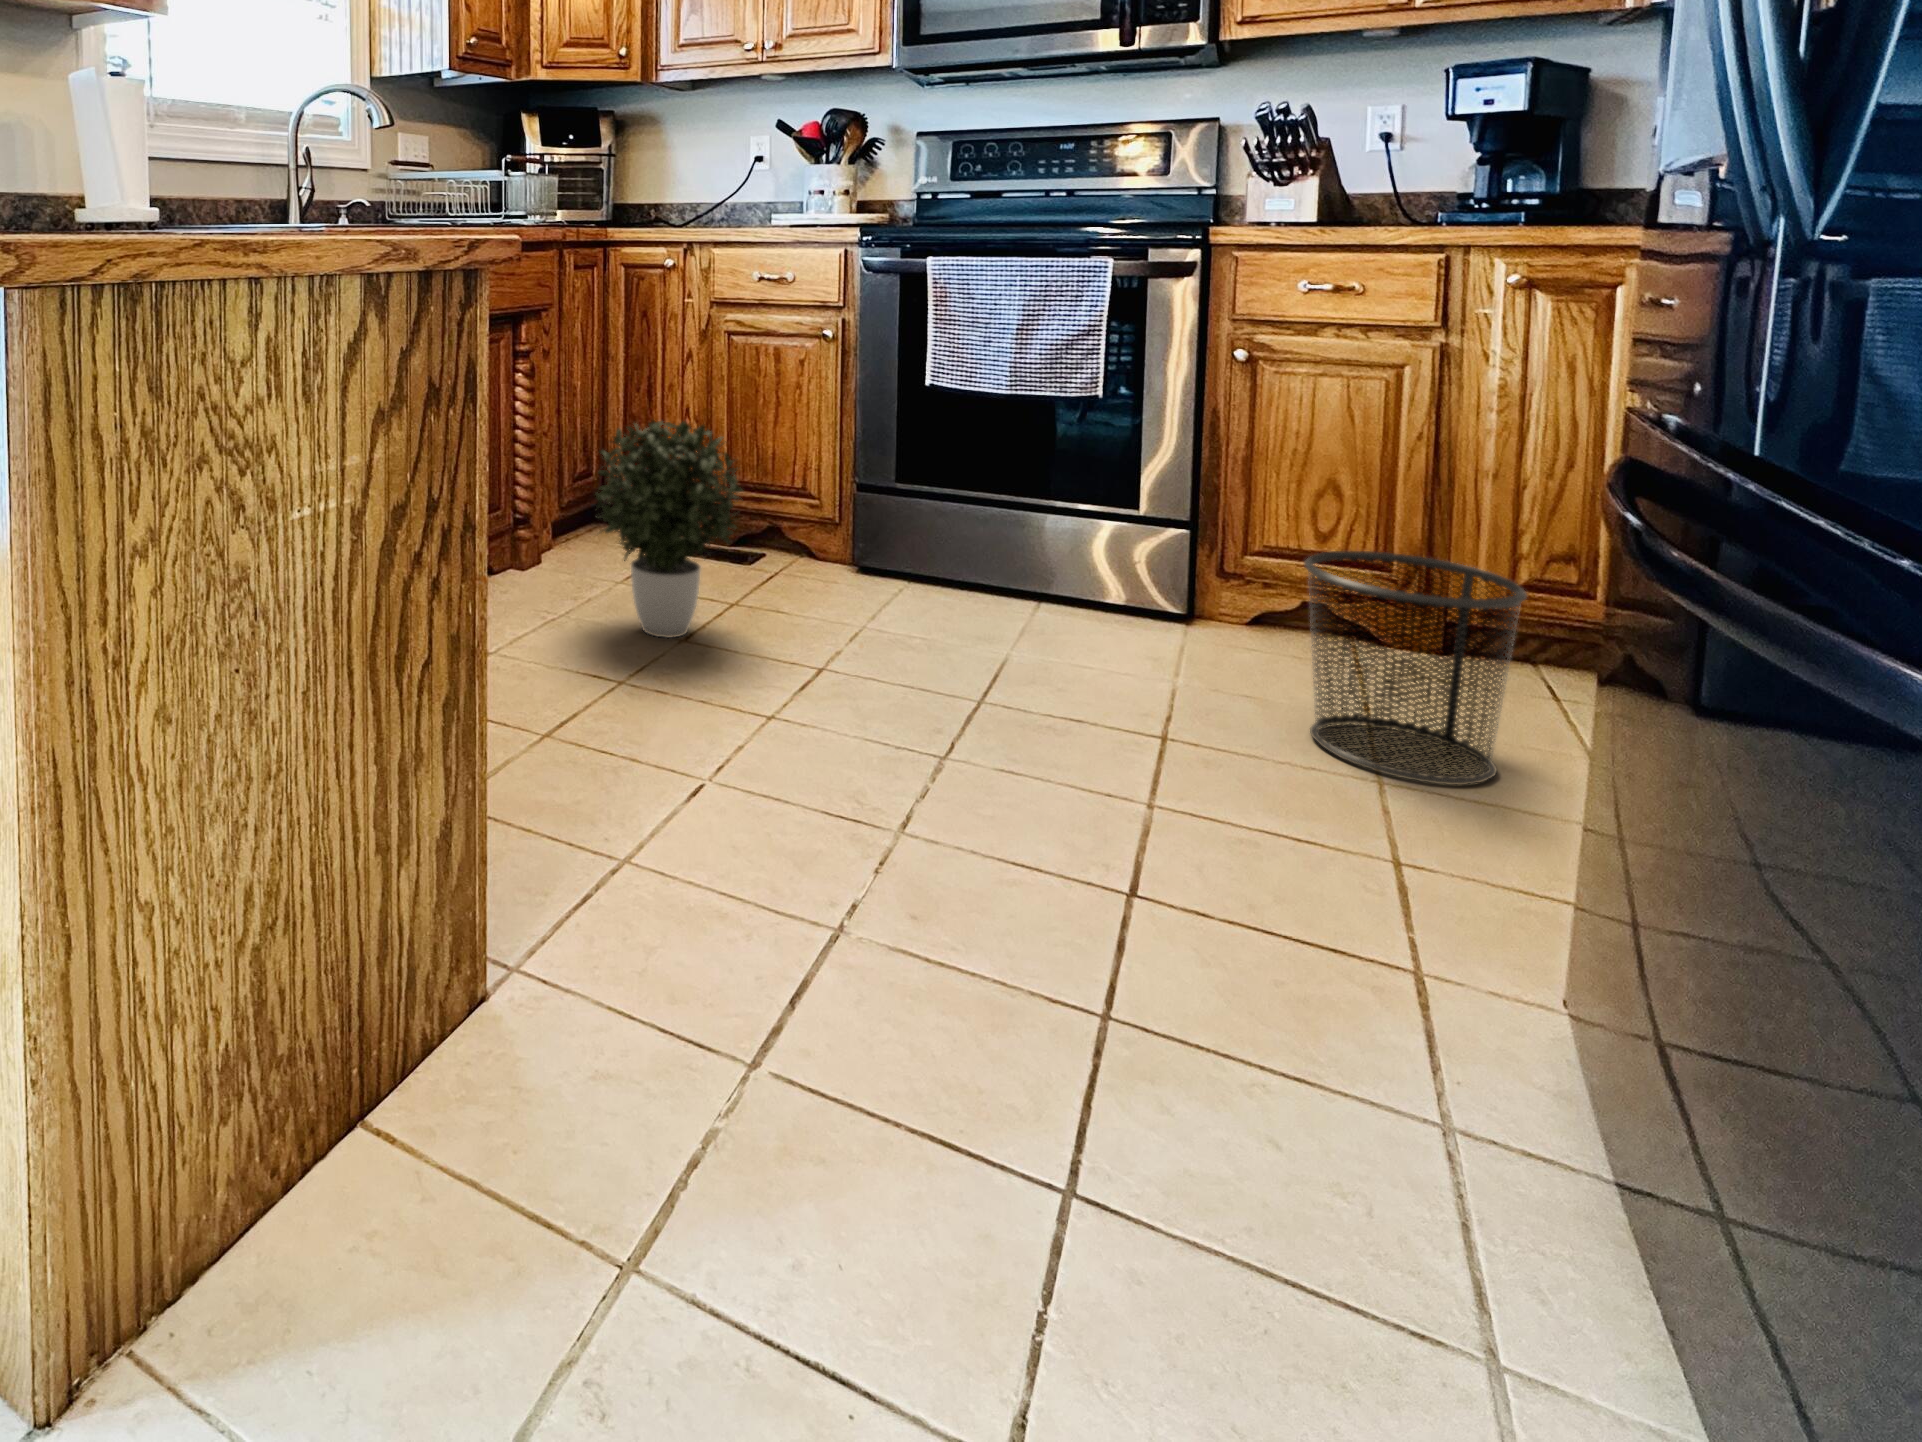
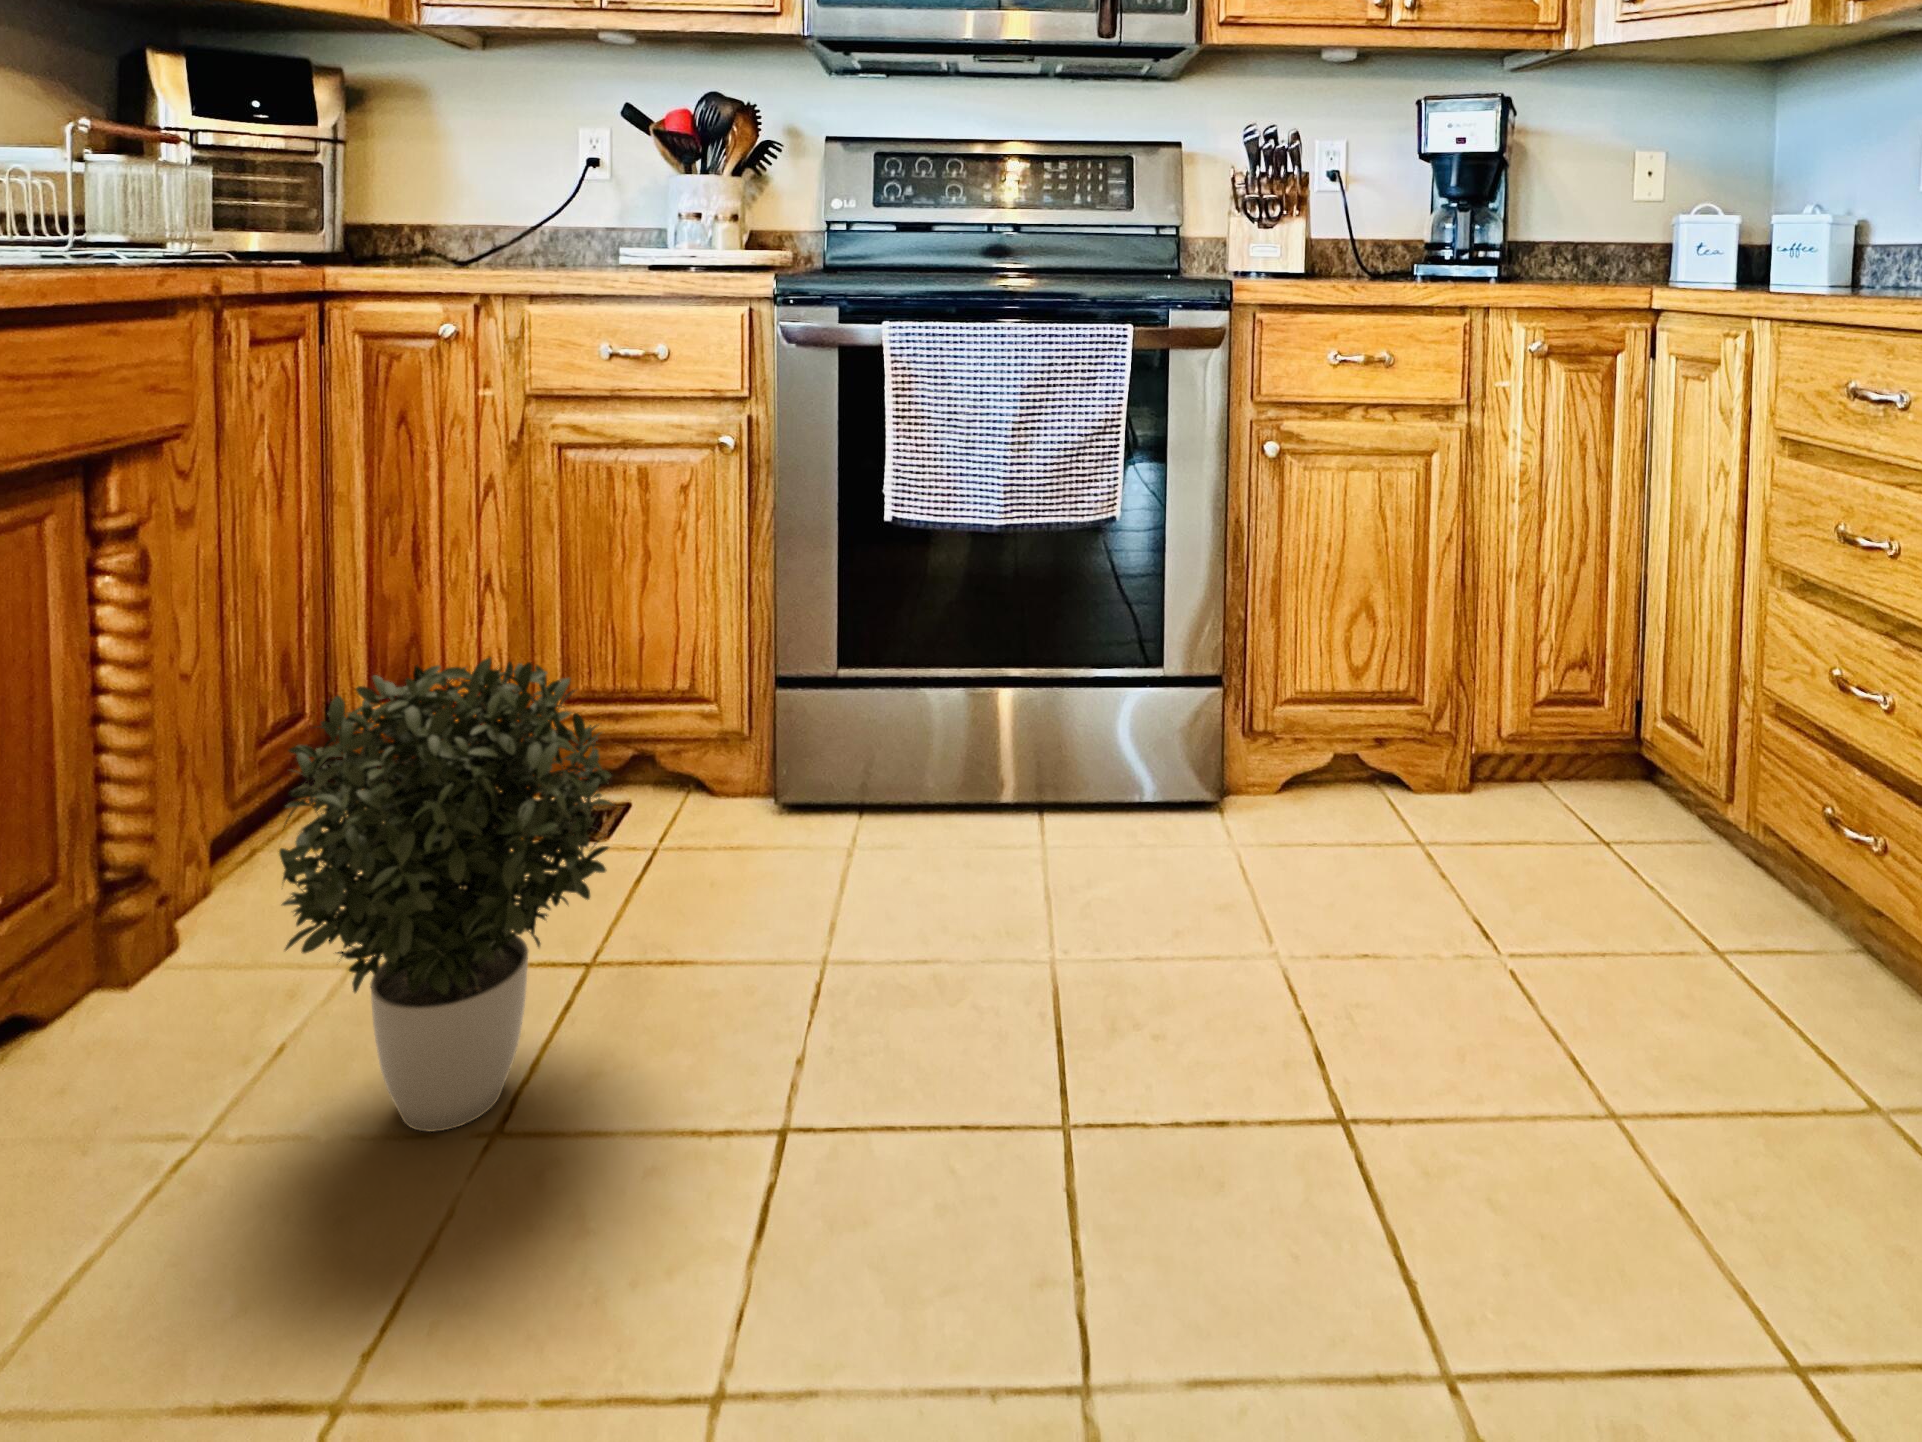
waste bin: present [1304,551,1527,785] -> none [1455,722,1718,1078]

